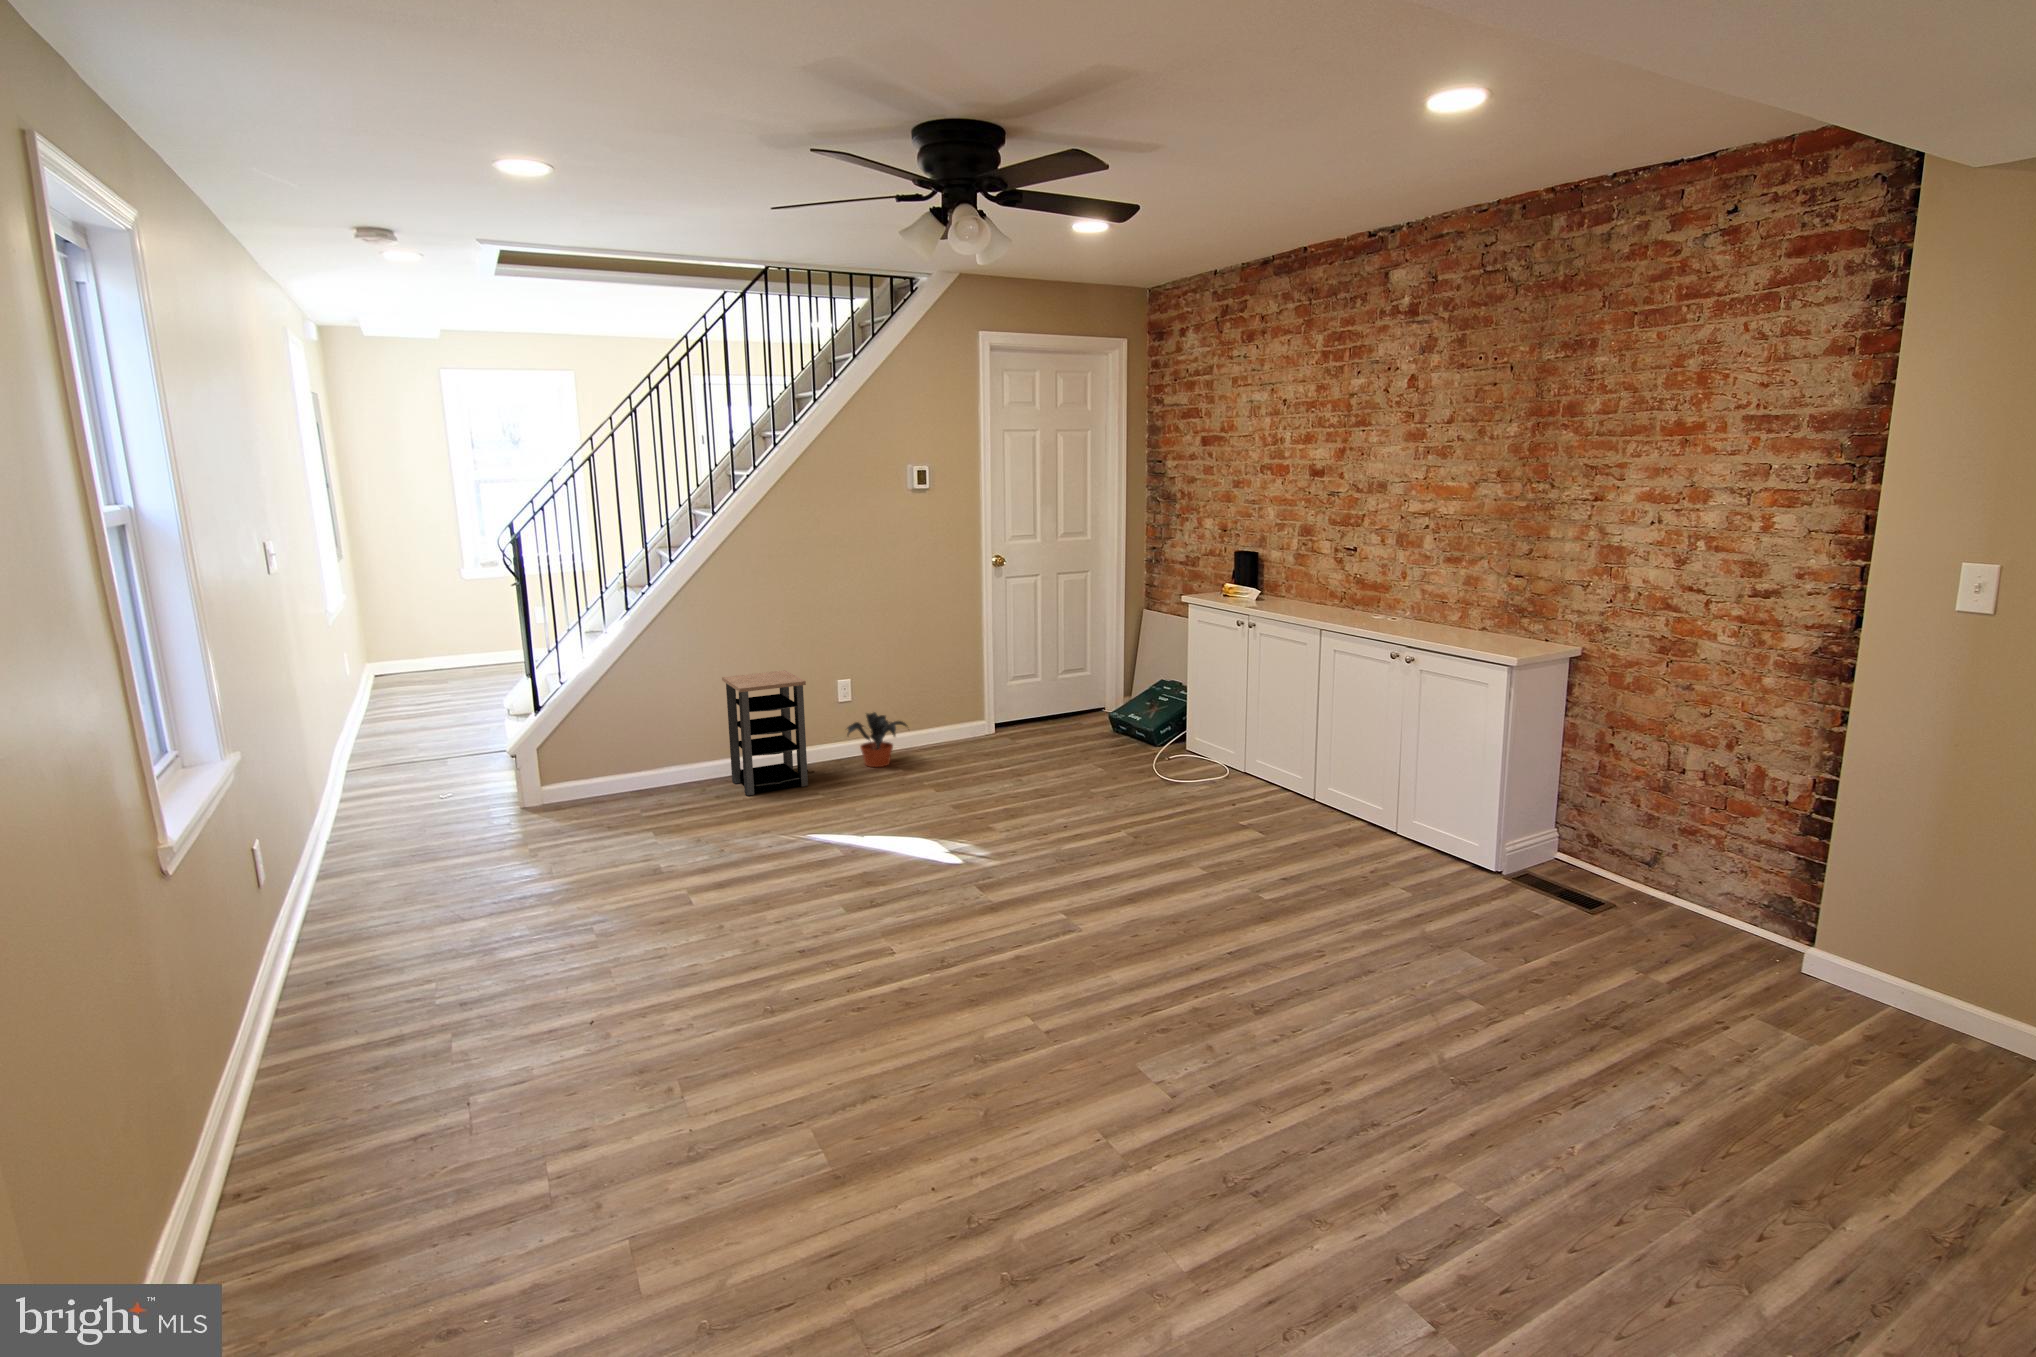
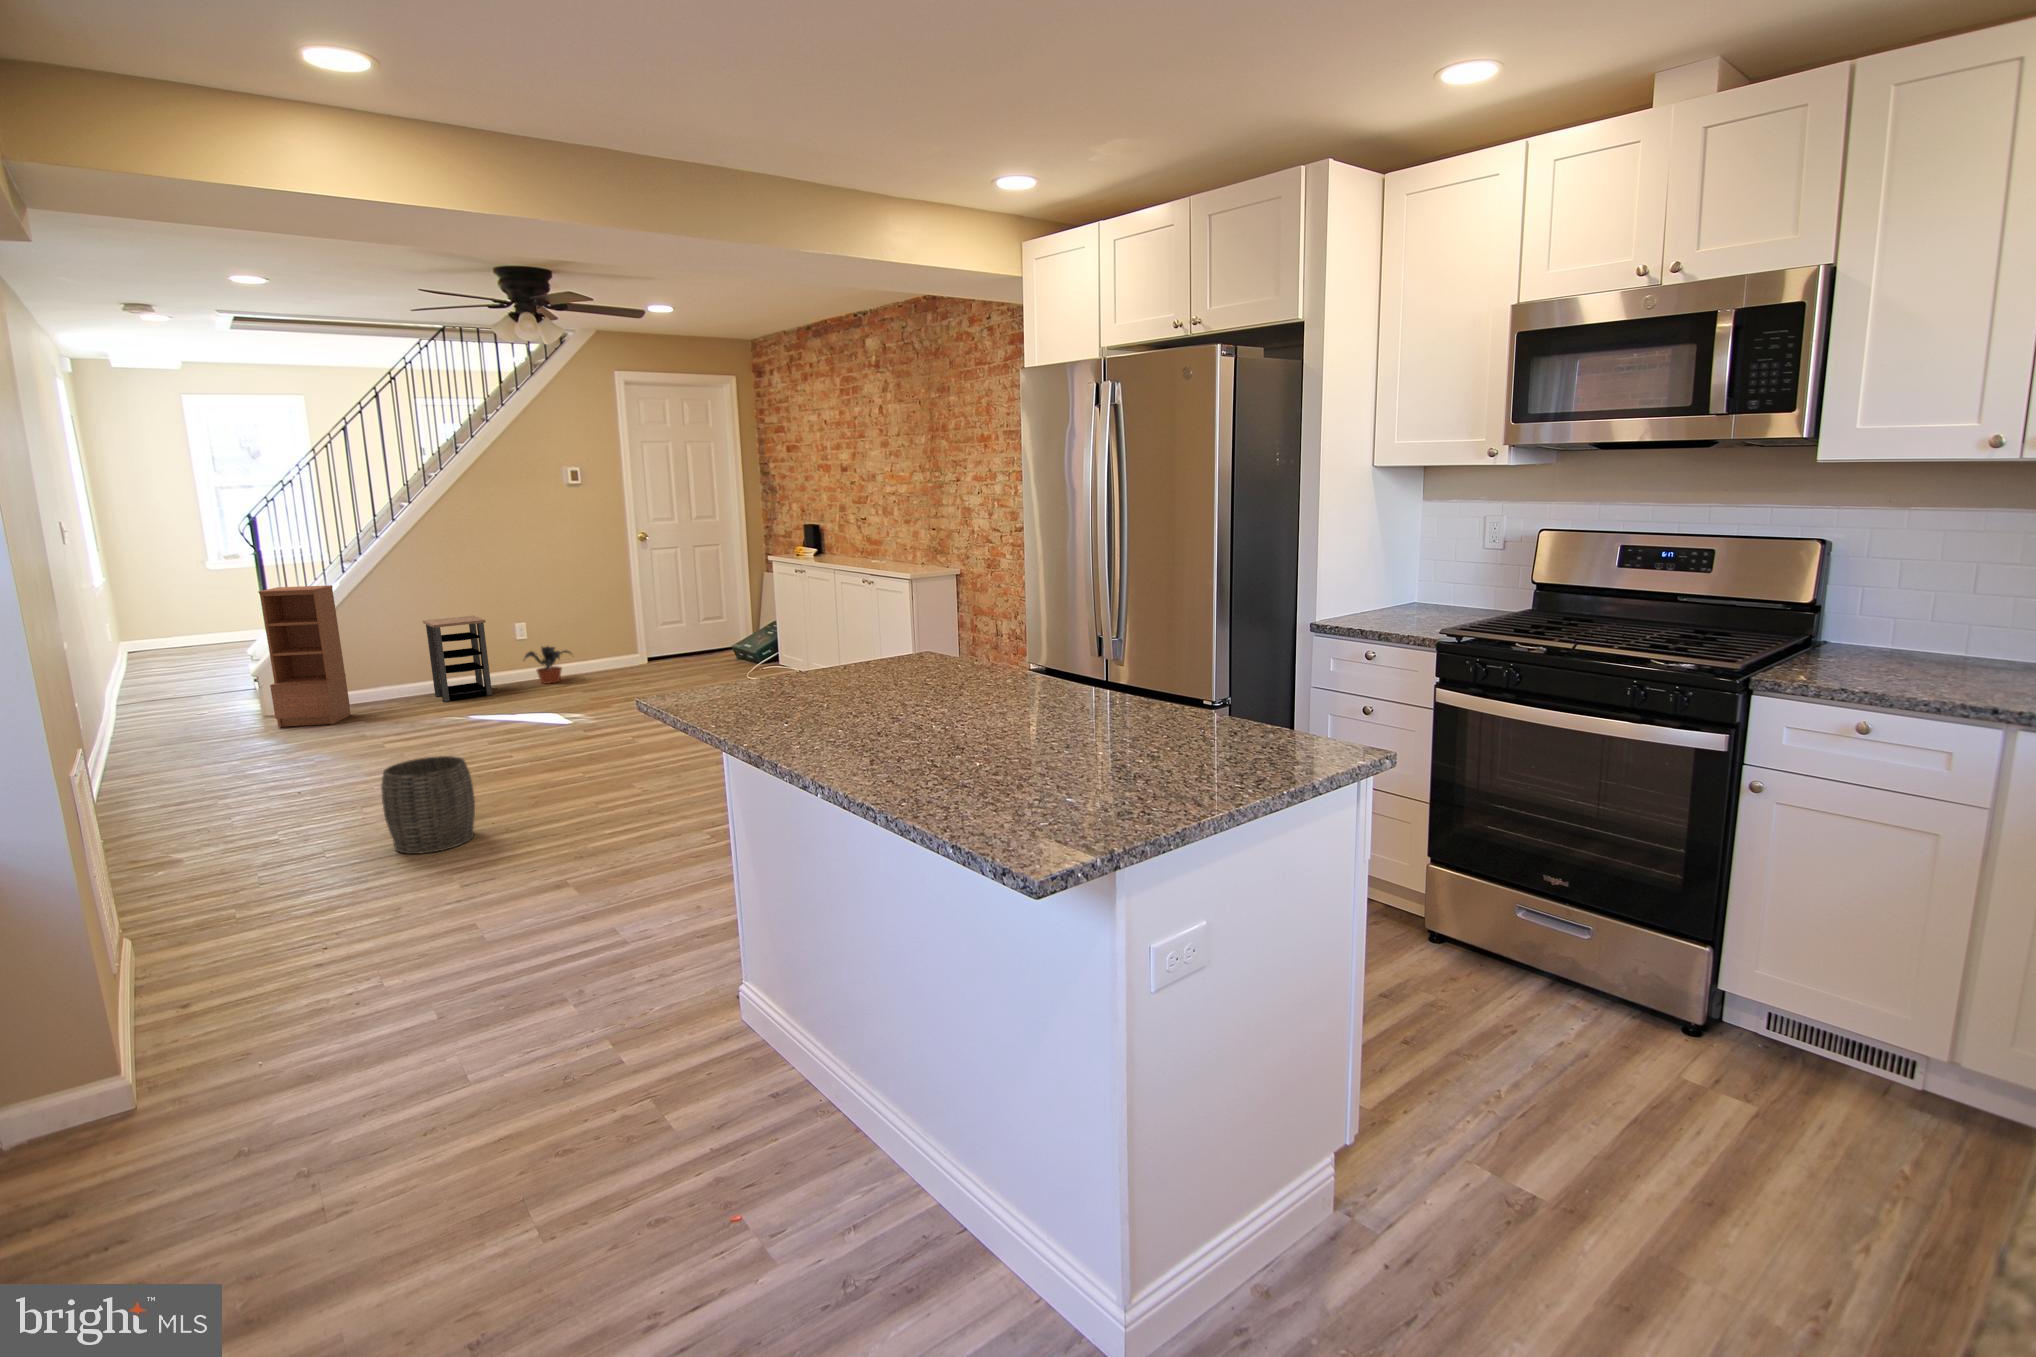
bookcase: none [519,632,629,834] -> present [258,585,351,727]
woven basket: none [746,1043,909,1274] -> present [381,756,475,854]

